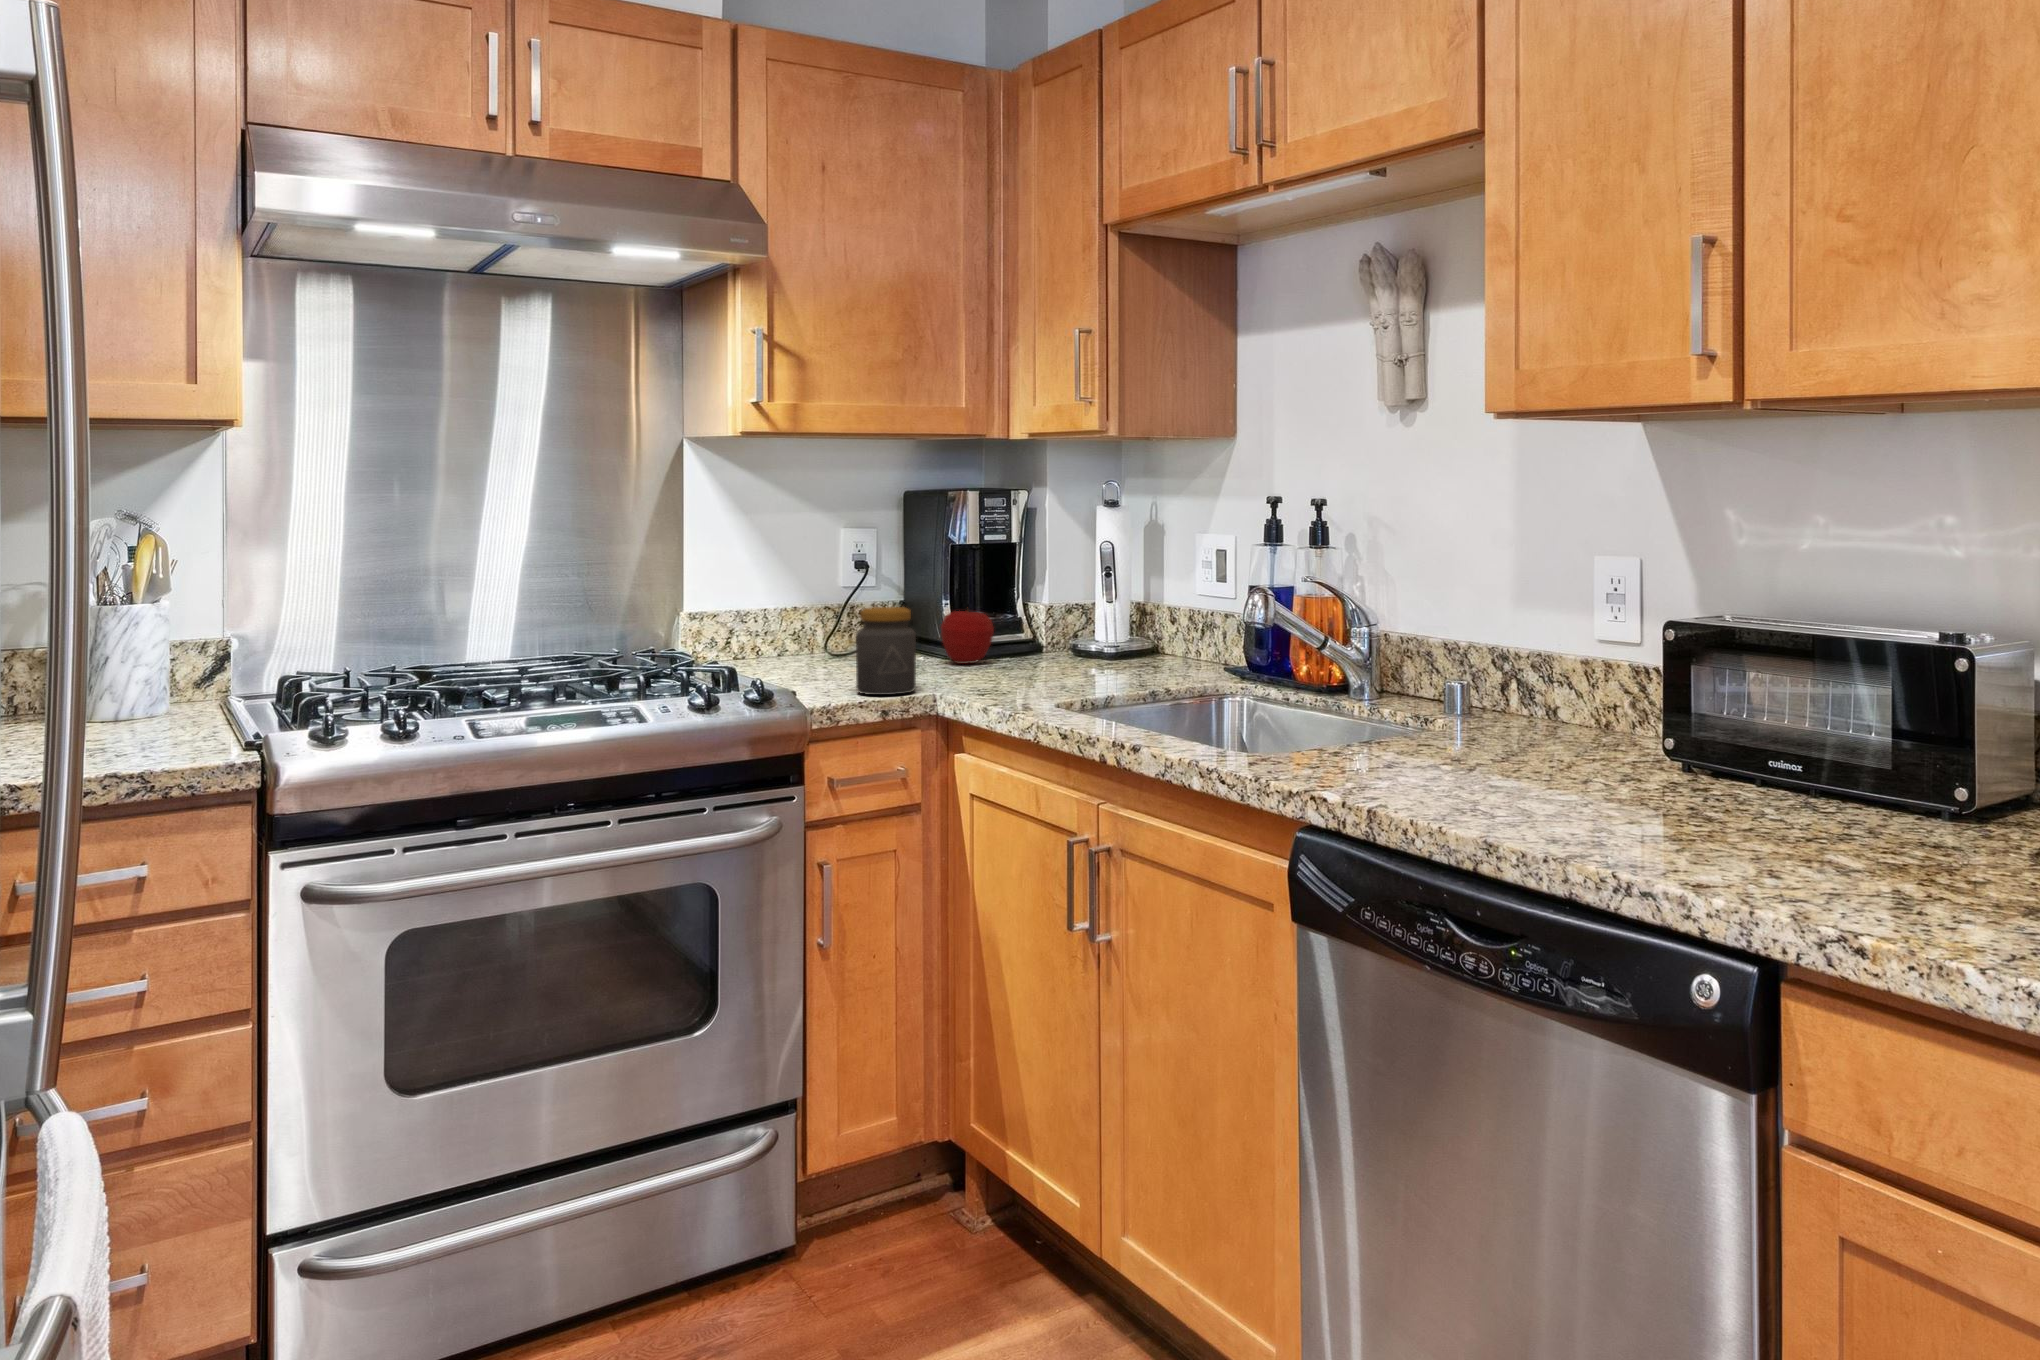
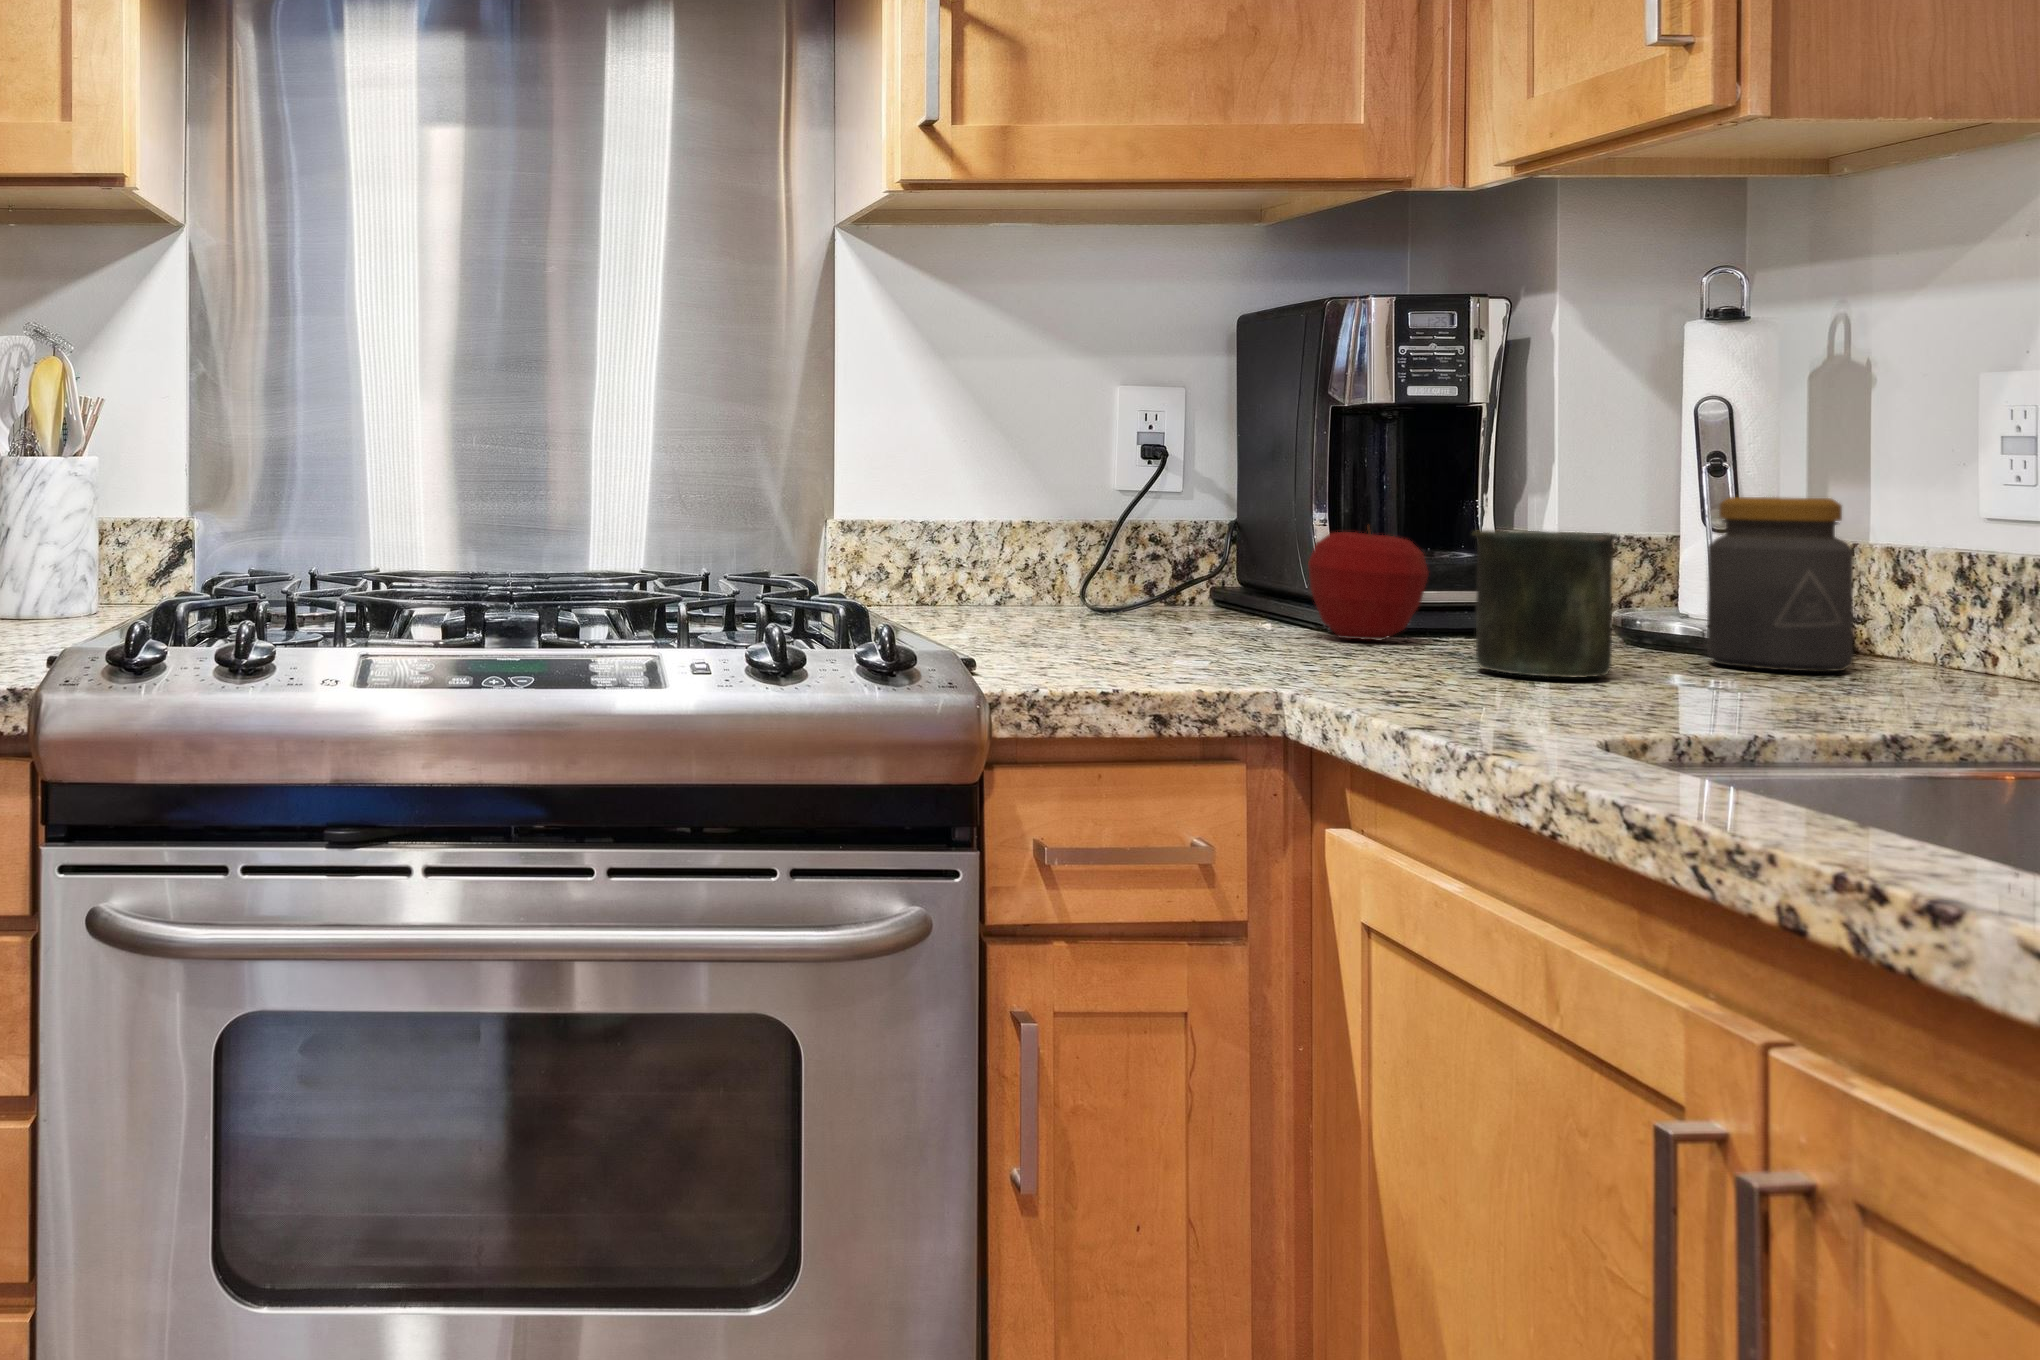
jar: present [856,607,916,695] -> present [1707,497,1854,672]
mug: none [1011,612,1068,678] -> present [1472,530,1618,678]

